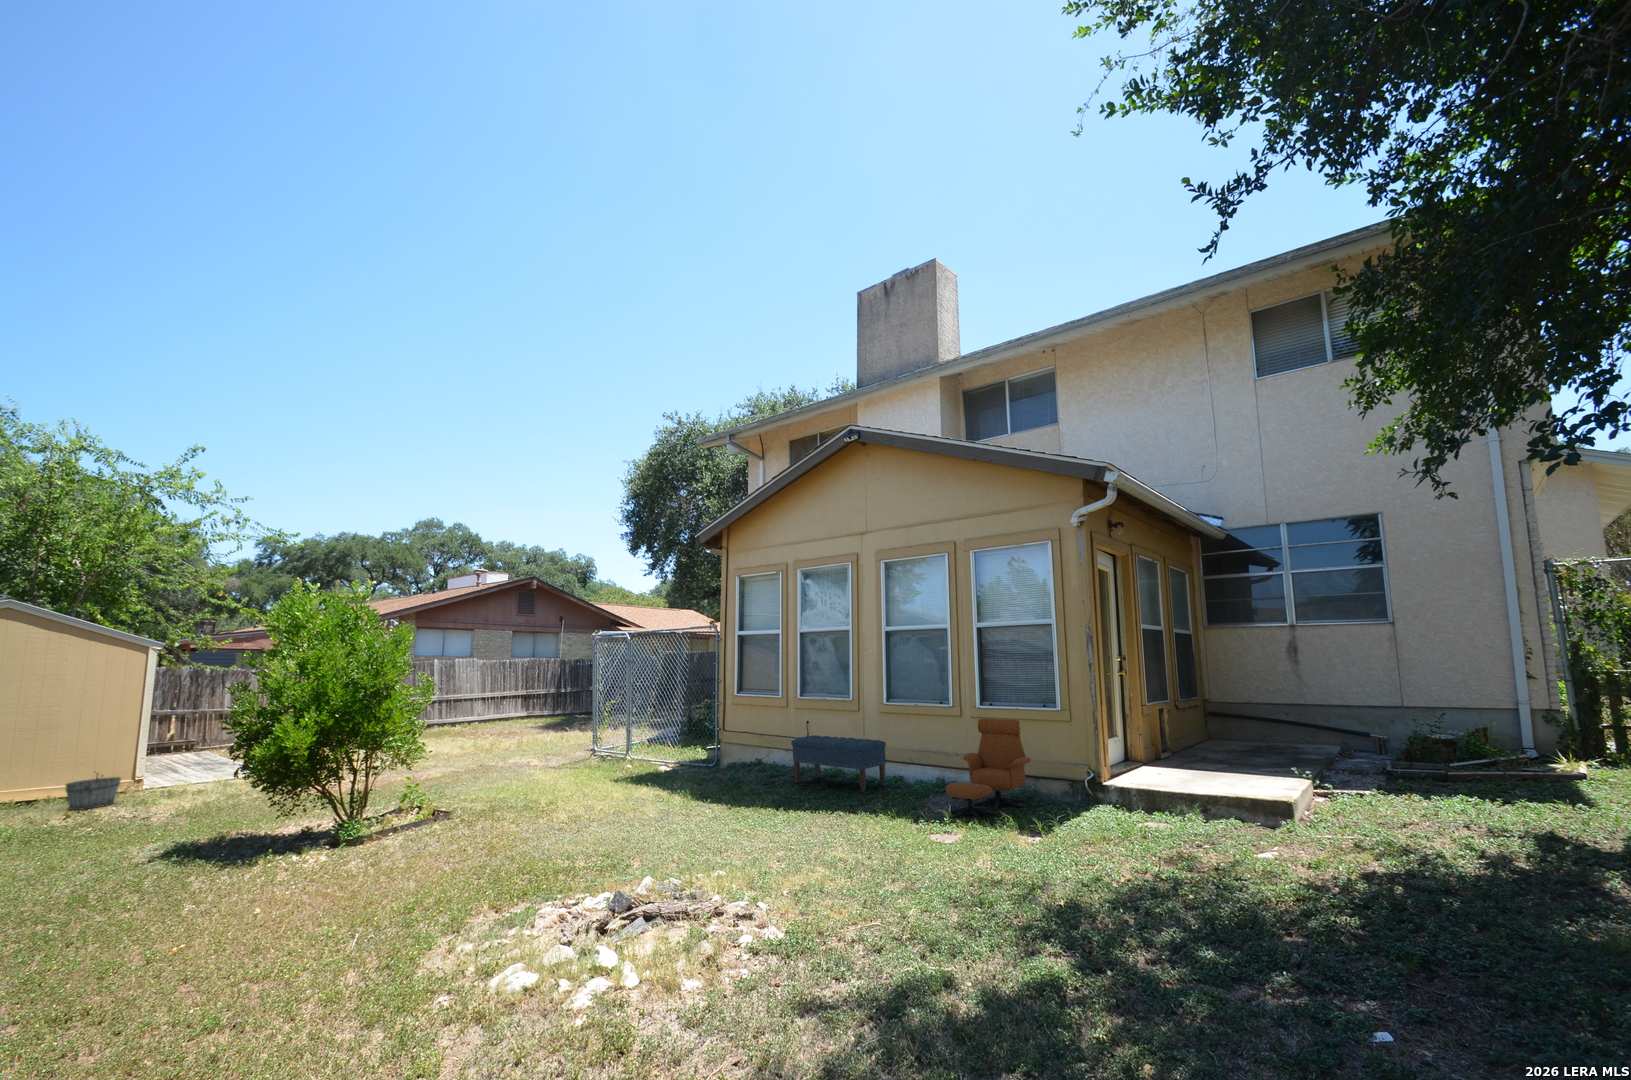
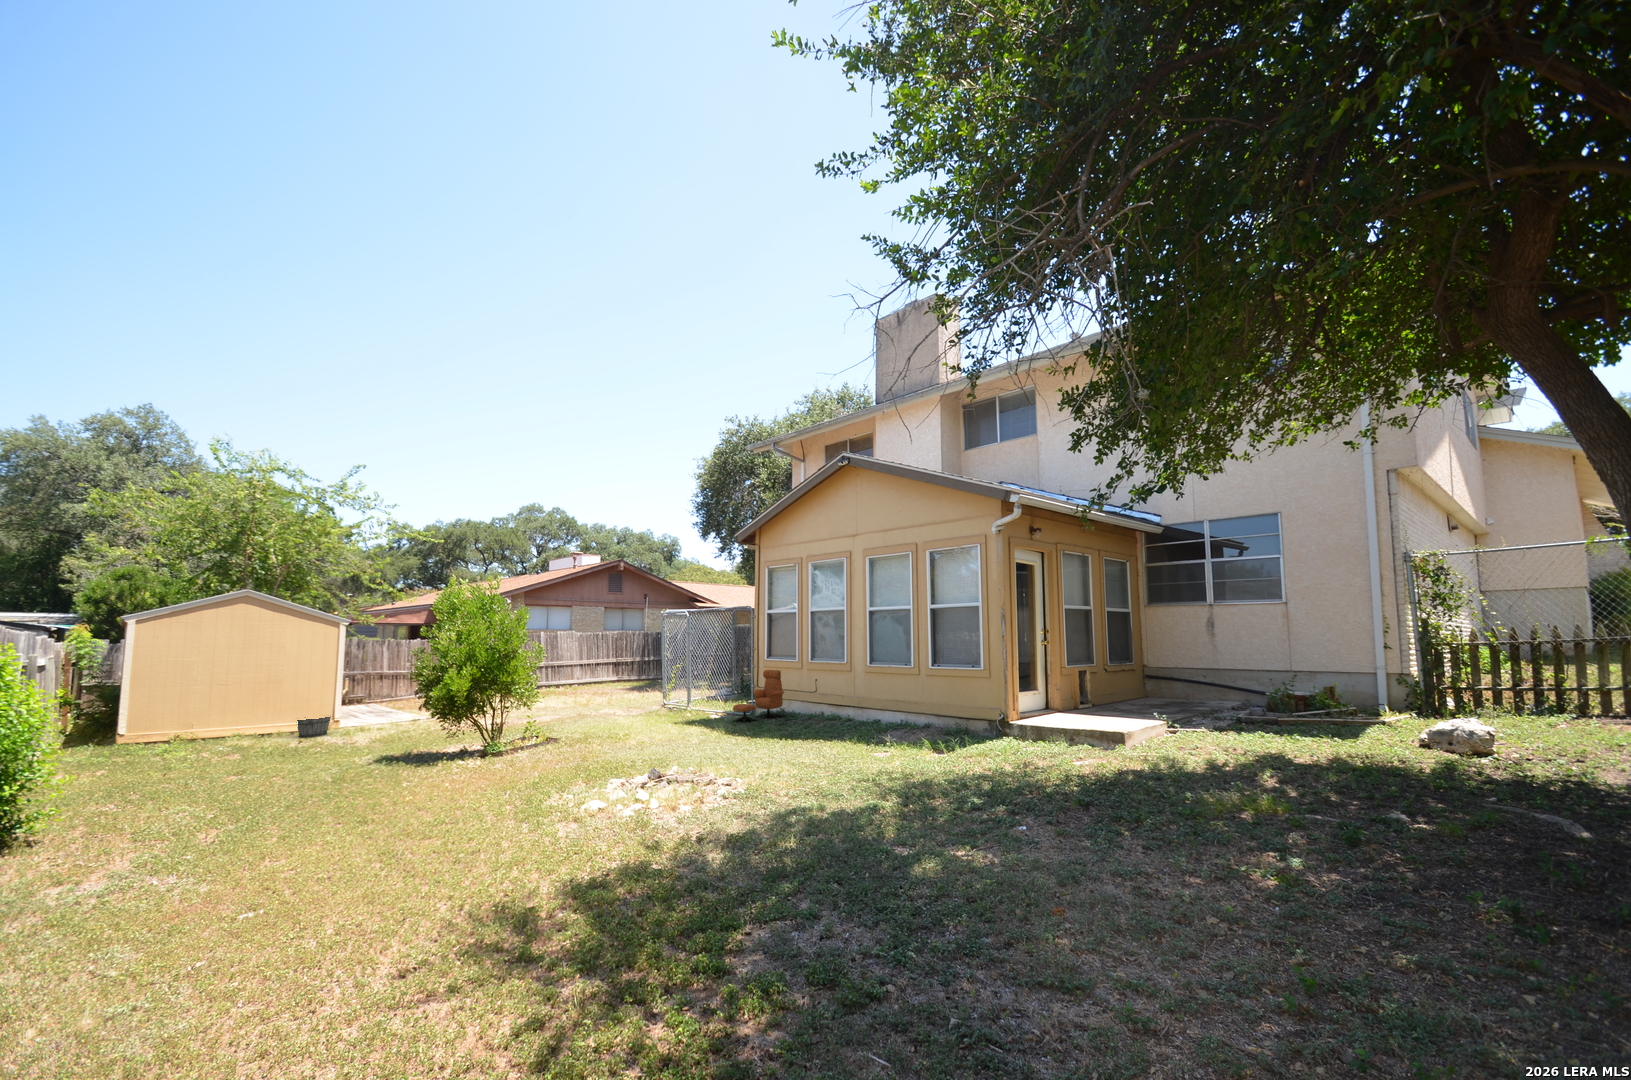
lounge chair: present [946,718,1031,820] -> present [732,670,784,722]
bench: present [791,735,886,792] -> none [801,690,869,730]

